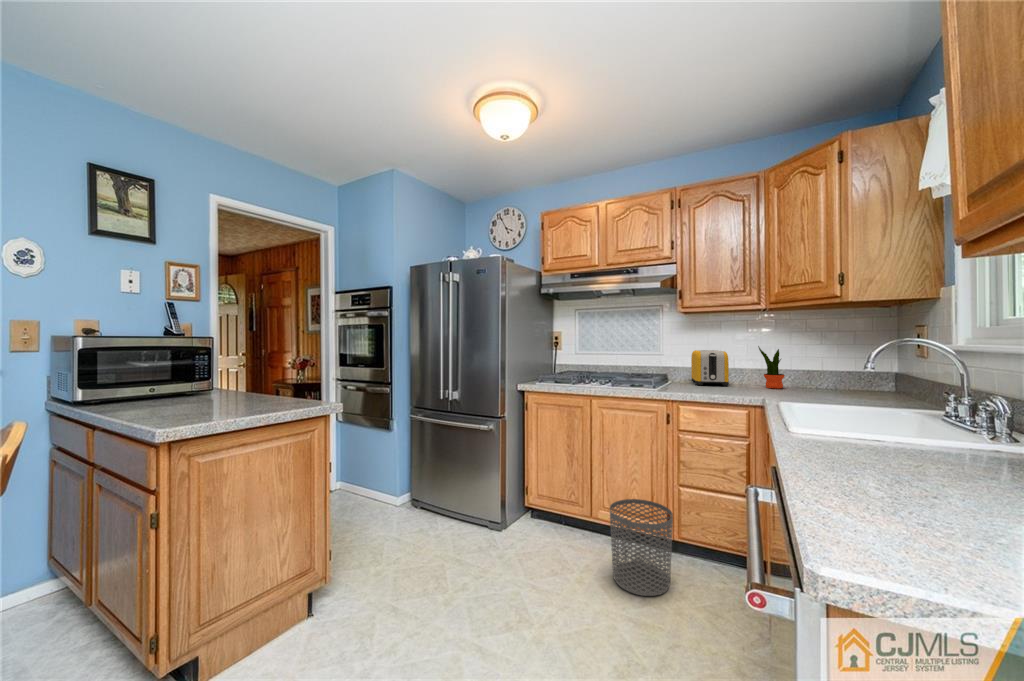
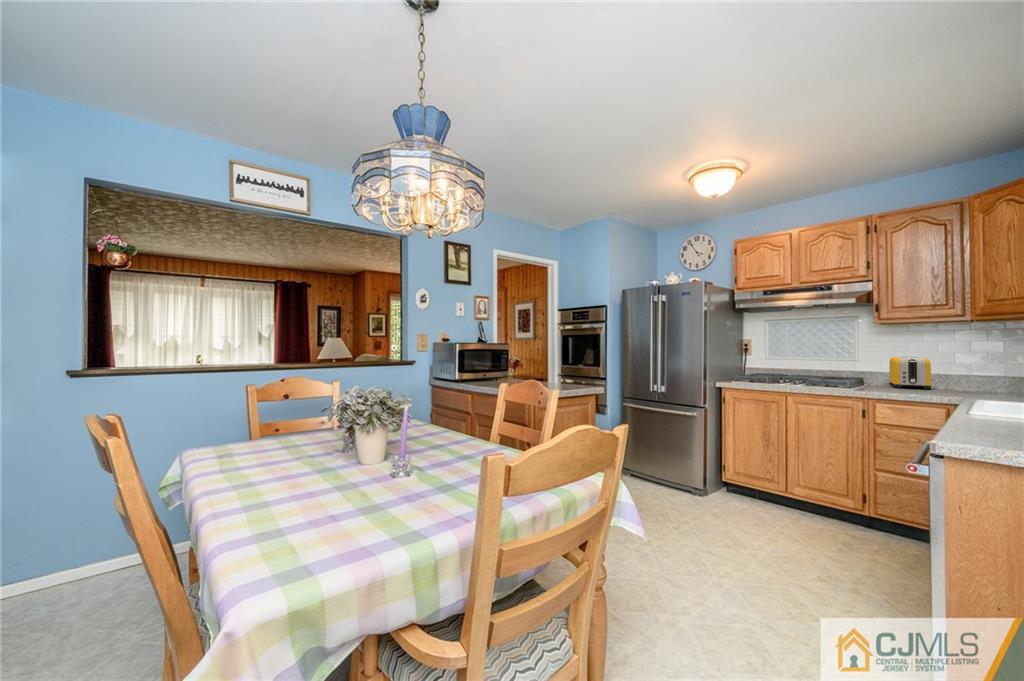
potted plant: present [758,346,785,388] -> none [966,353,997,393]
waste bin: present [610,499,673,596] -> none [808,476,869,550]

